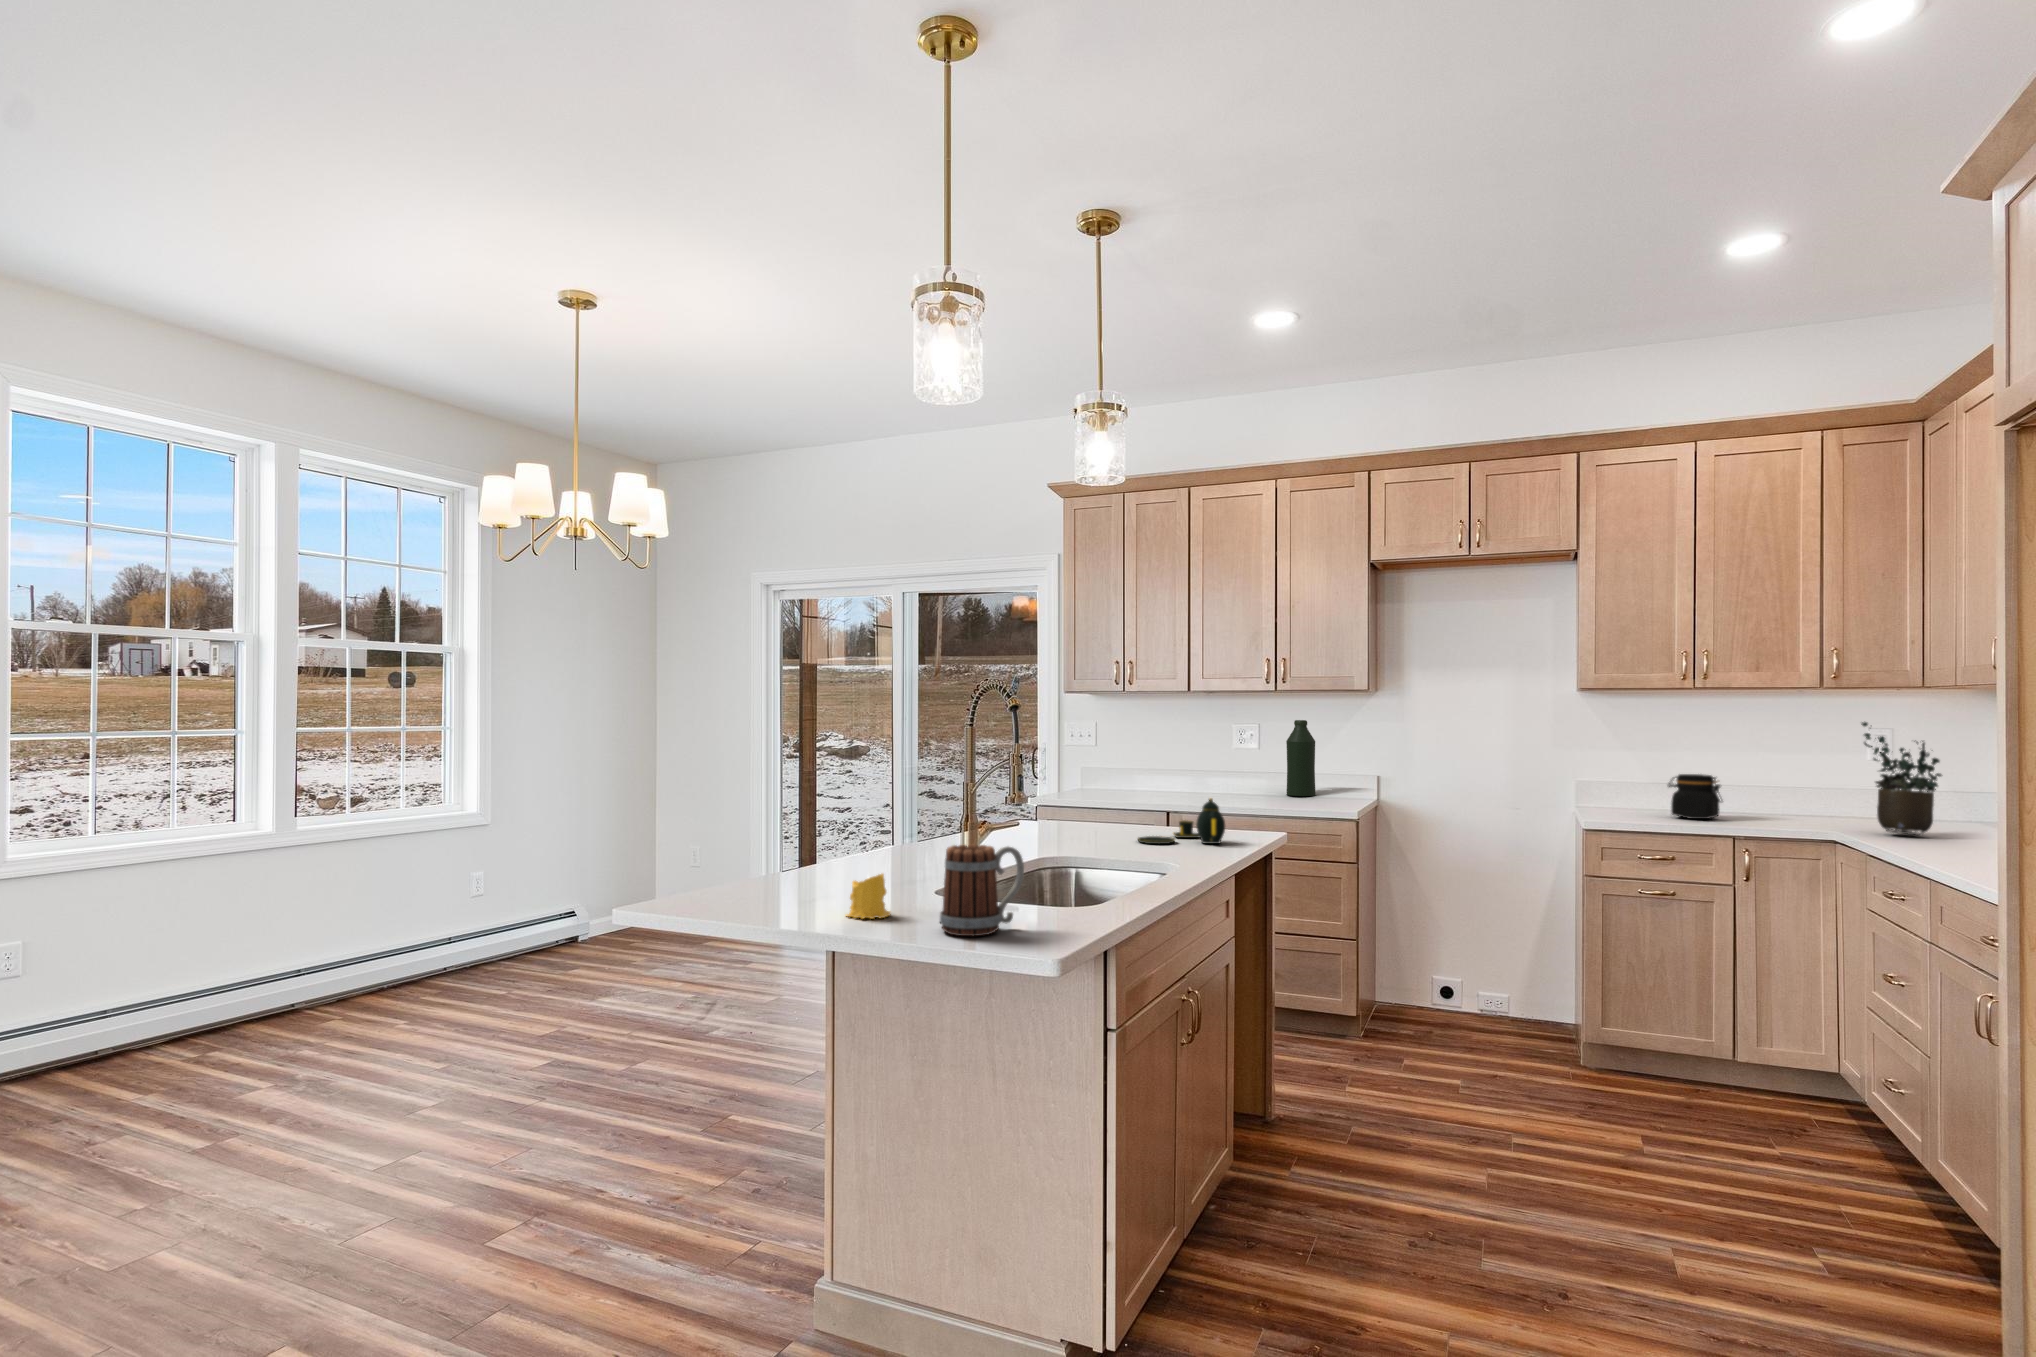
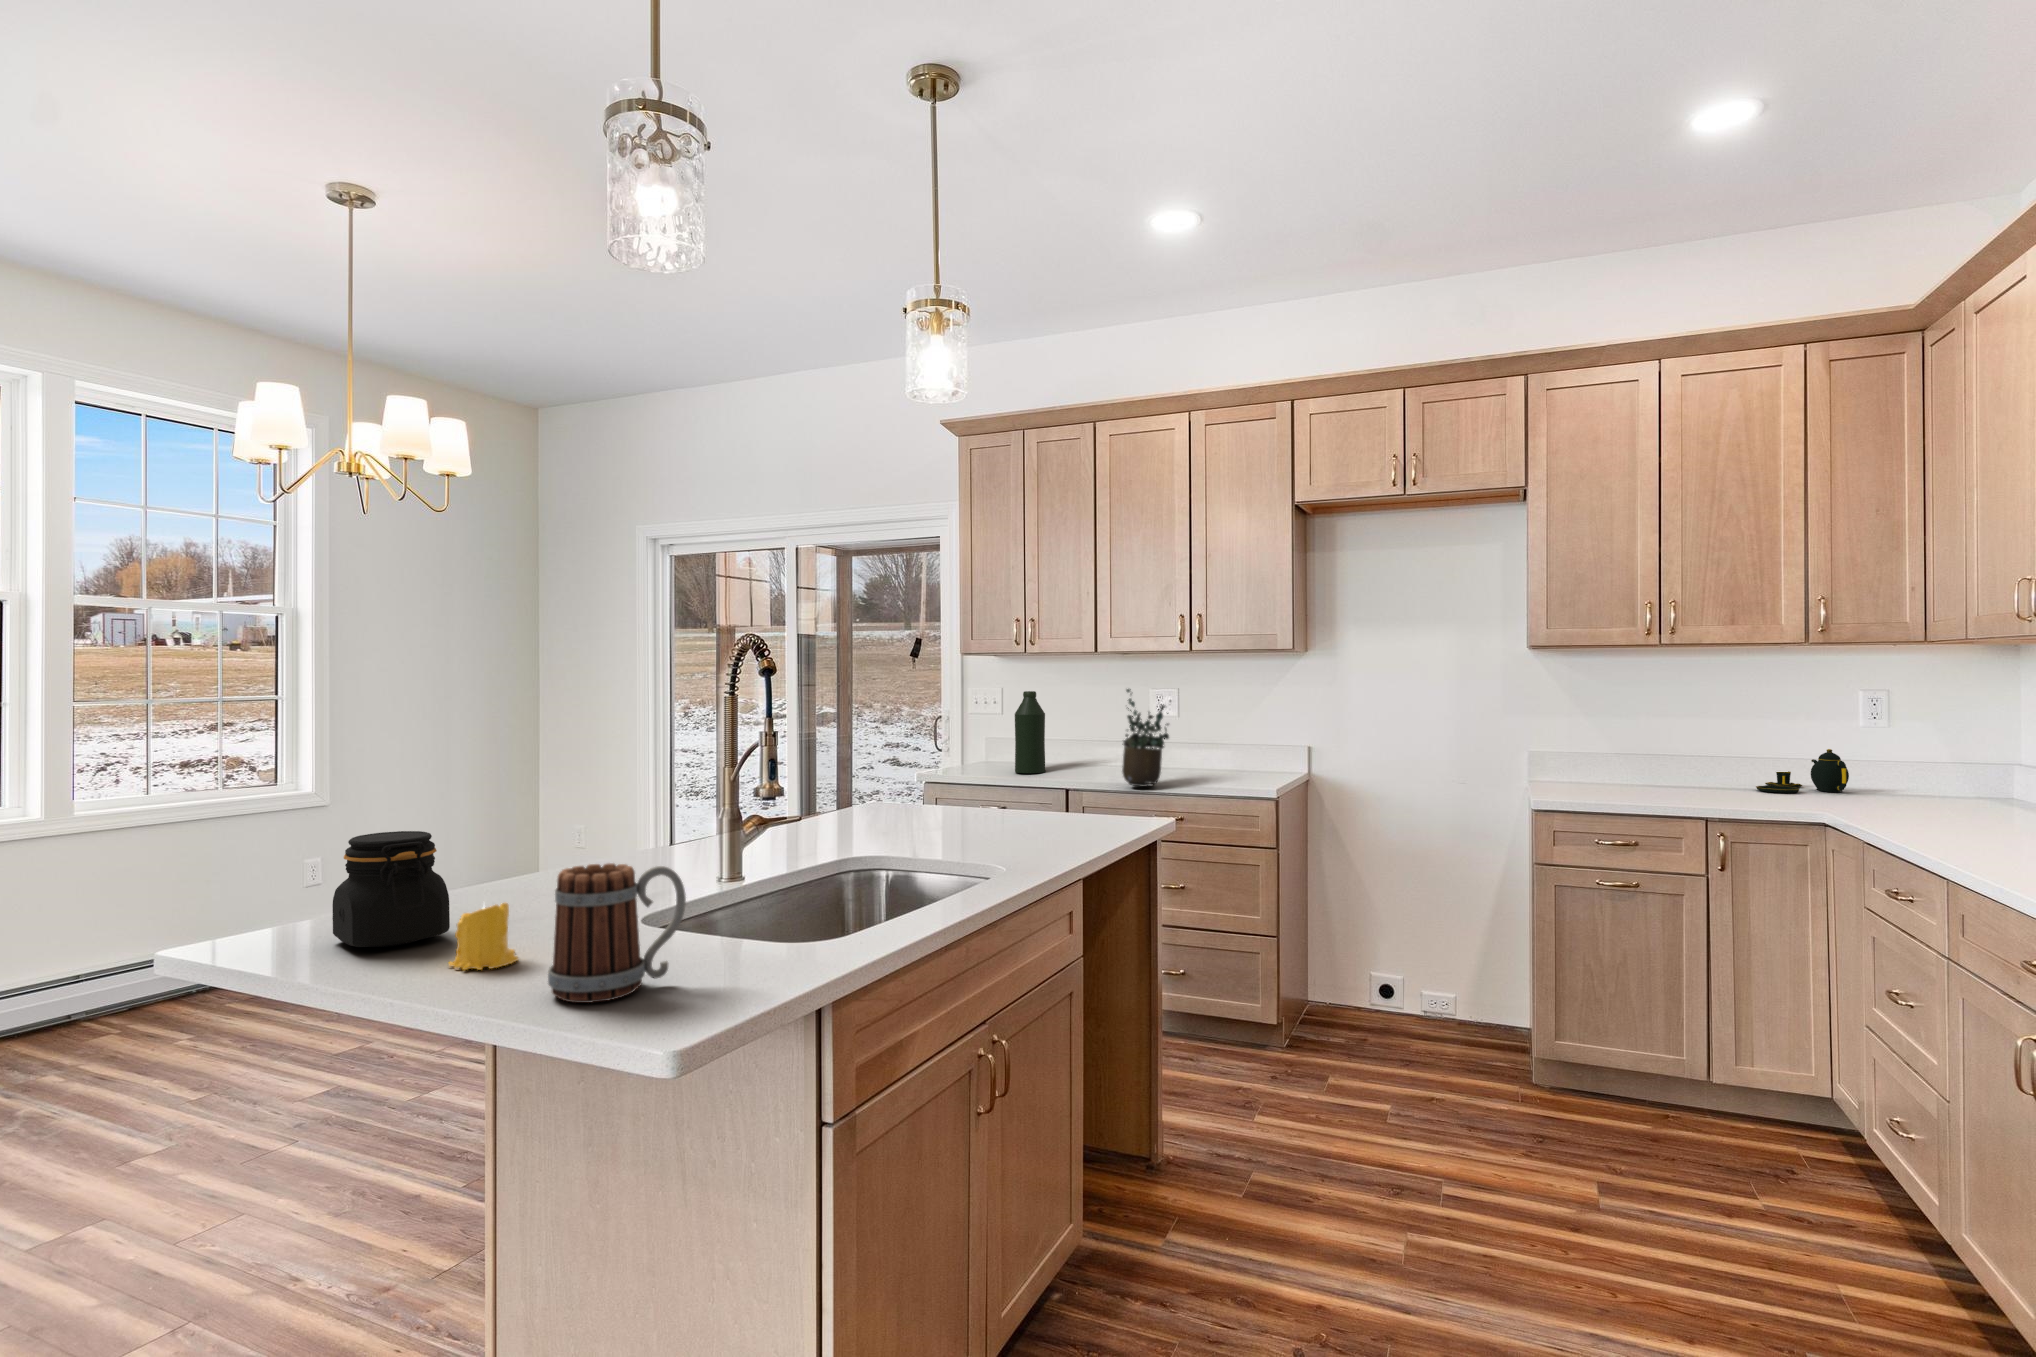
bottle: present [1286,720,1316,796] -> present [1015,691,1045,773]
potted plant: present [1861,722,1941,835] -> present [1122,689,1169,787]
jar: present [1668,774,1722,819] -> present [333,831,450,947]
teapot: present [1138,798,1225,844] -> present [1756,749,1849,793]

